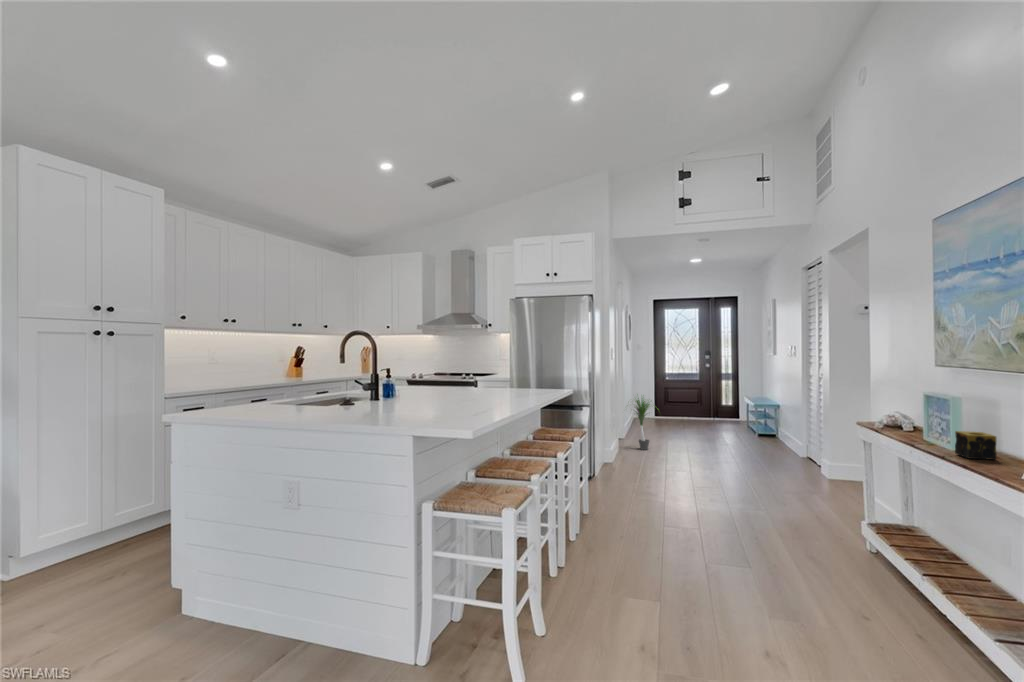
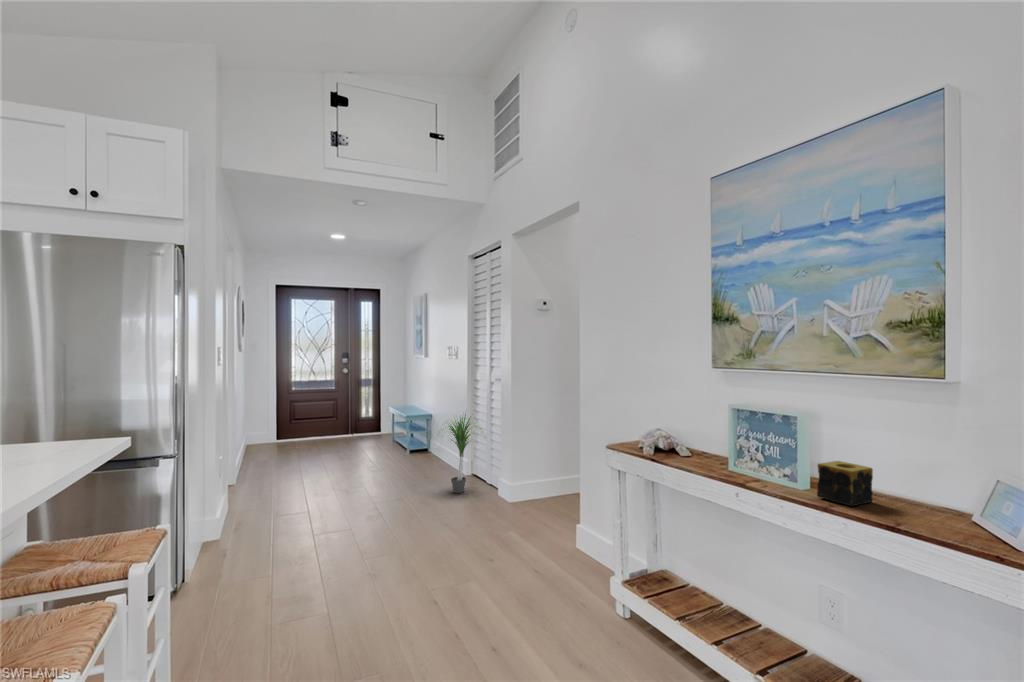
potted plant: present [635,398,650,450] -> present [449,414,483,493]

